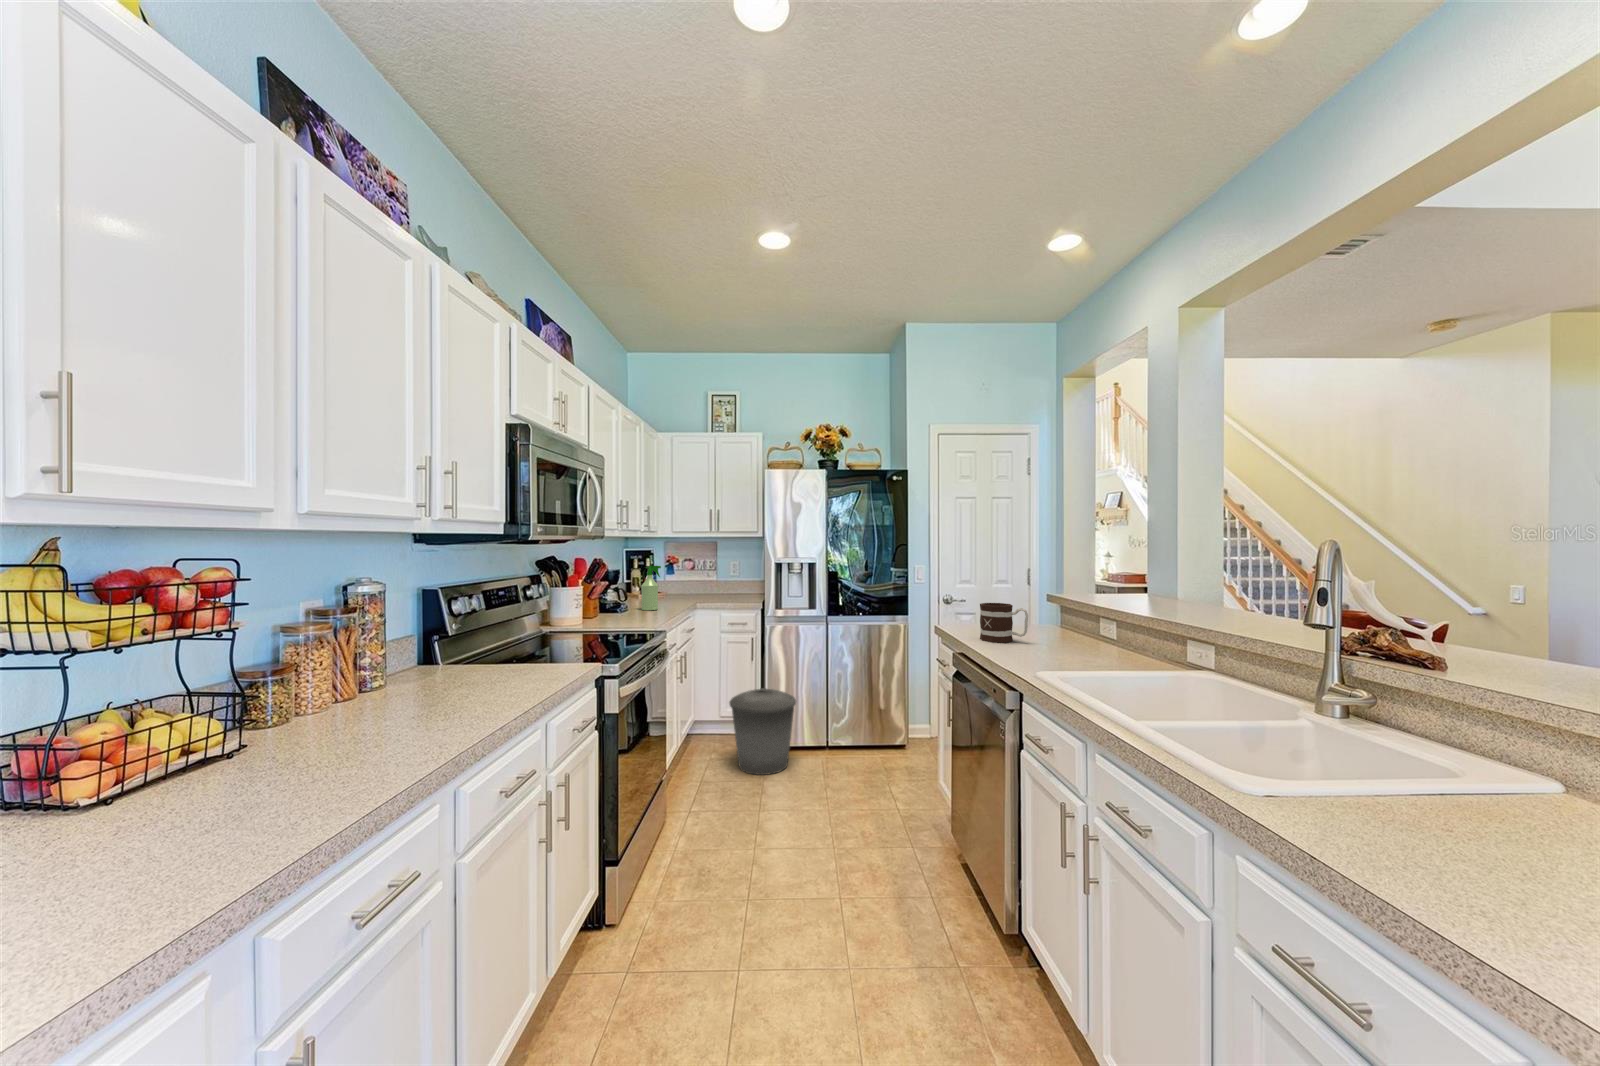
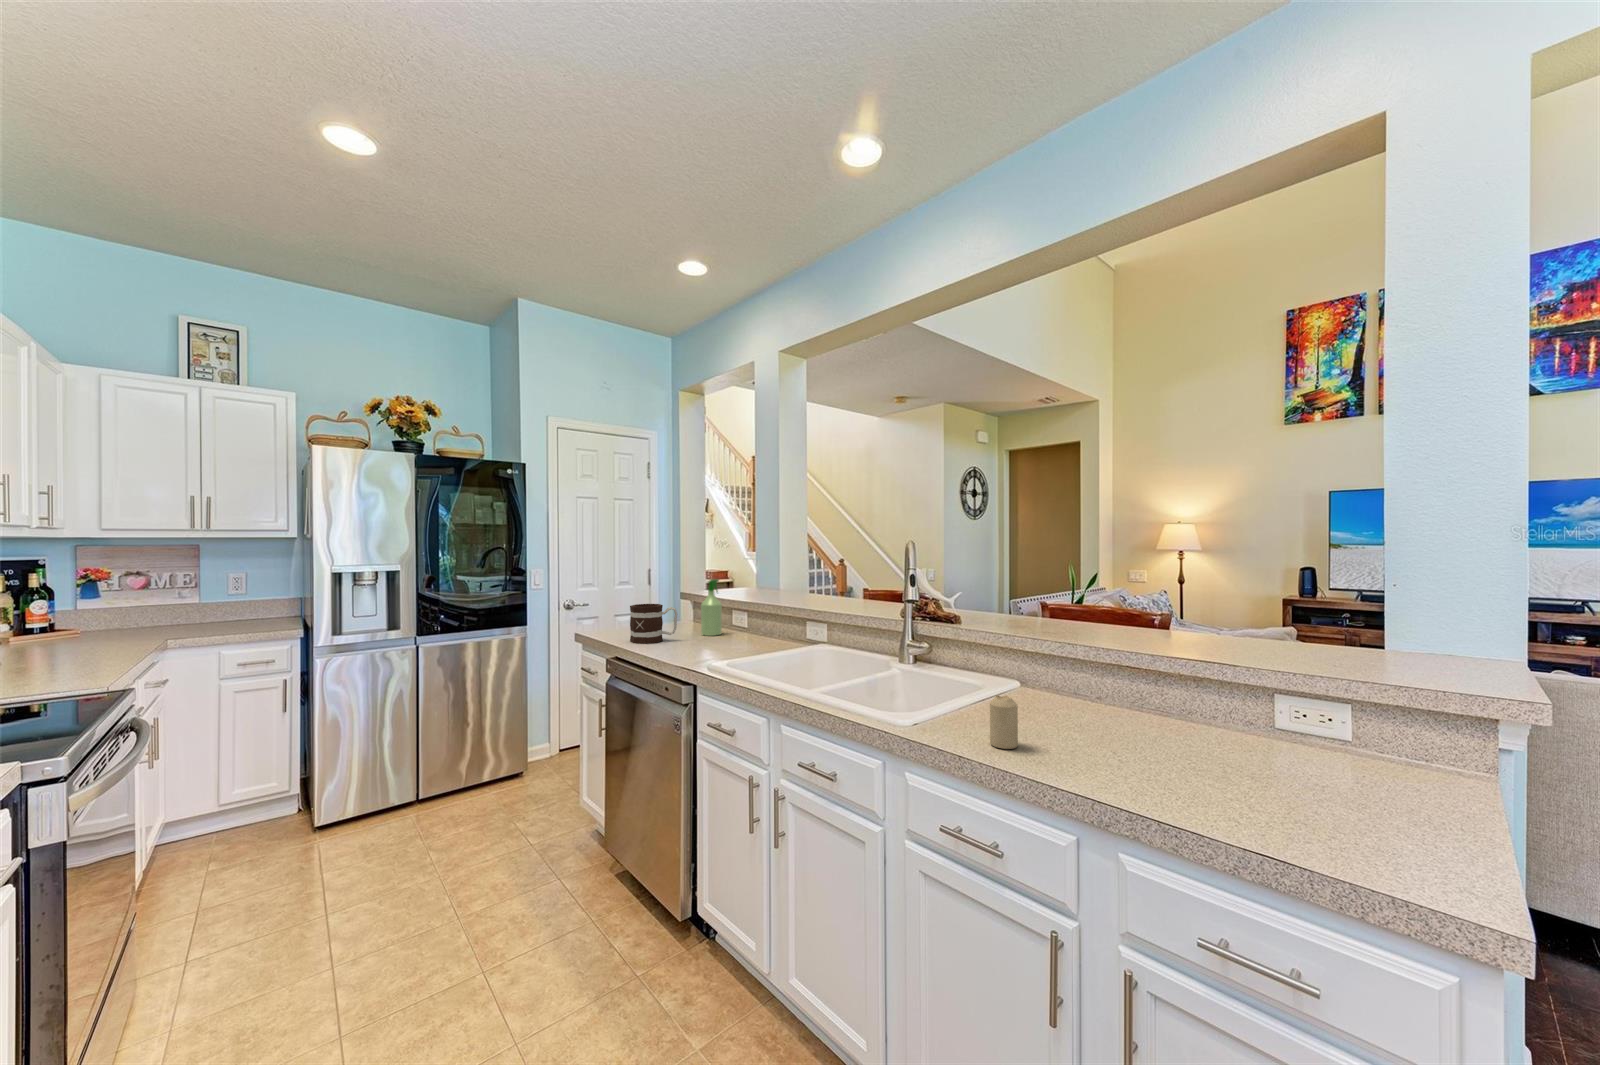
spray bottle: present [641,566,661,610] -> present [701,579,722,636]
trash can: present [729,688,796,775] -> none [250,748,370,874]
candle: none [1396,794,1463,892] -> present [990,695,1018,749]

